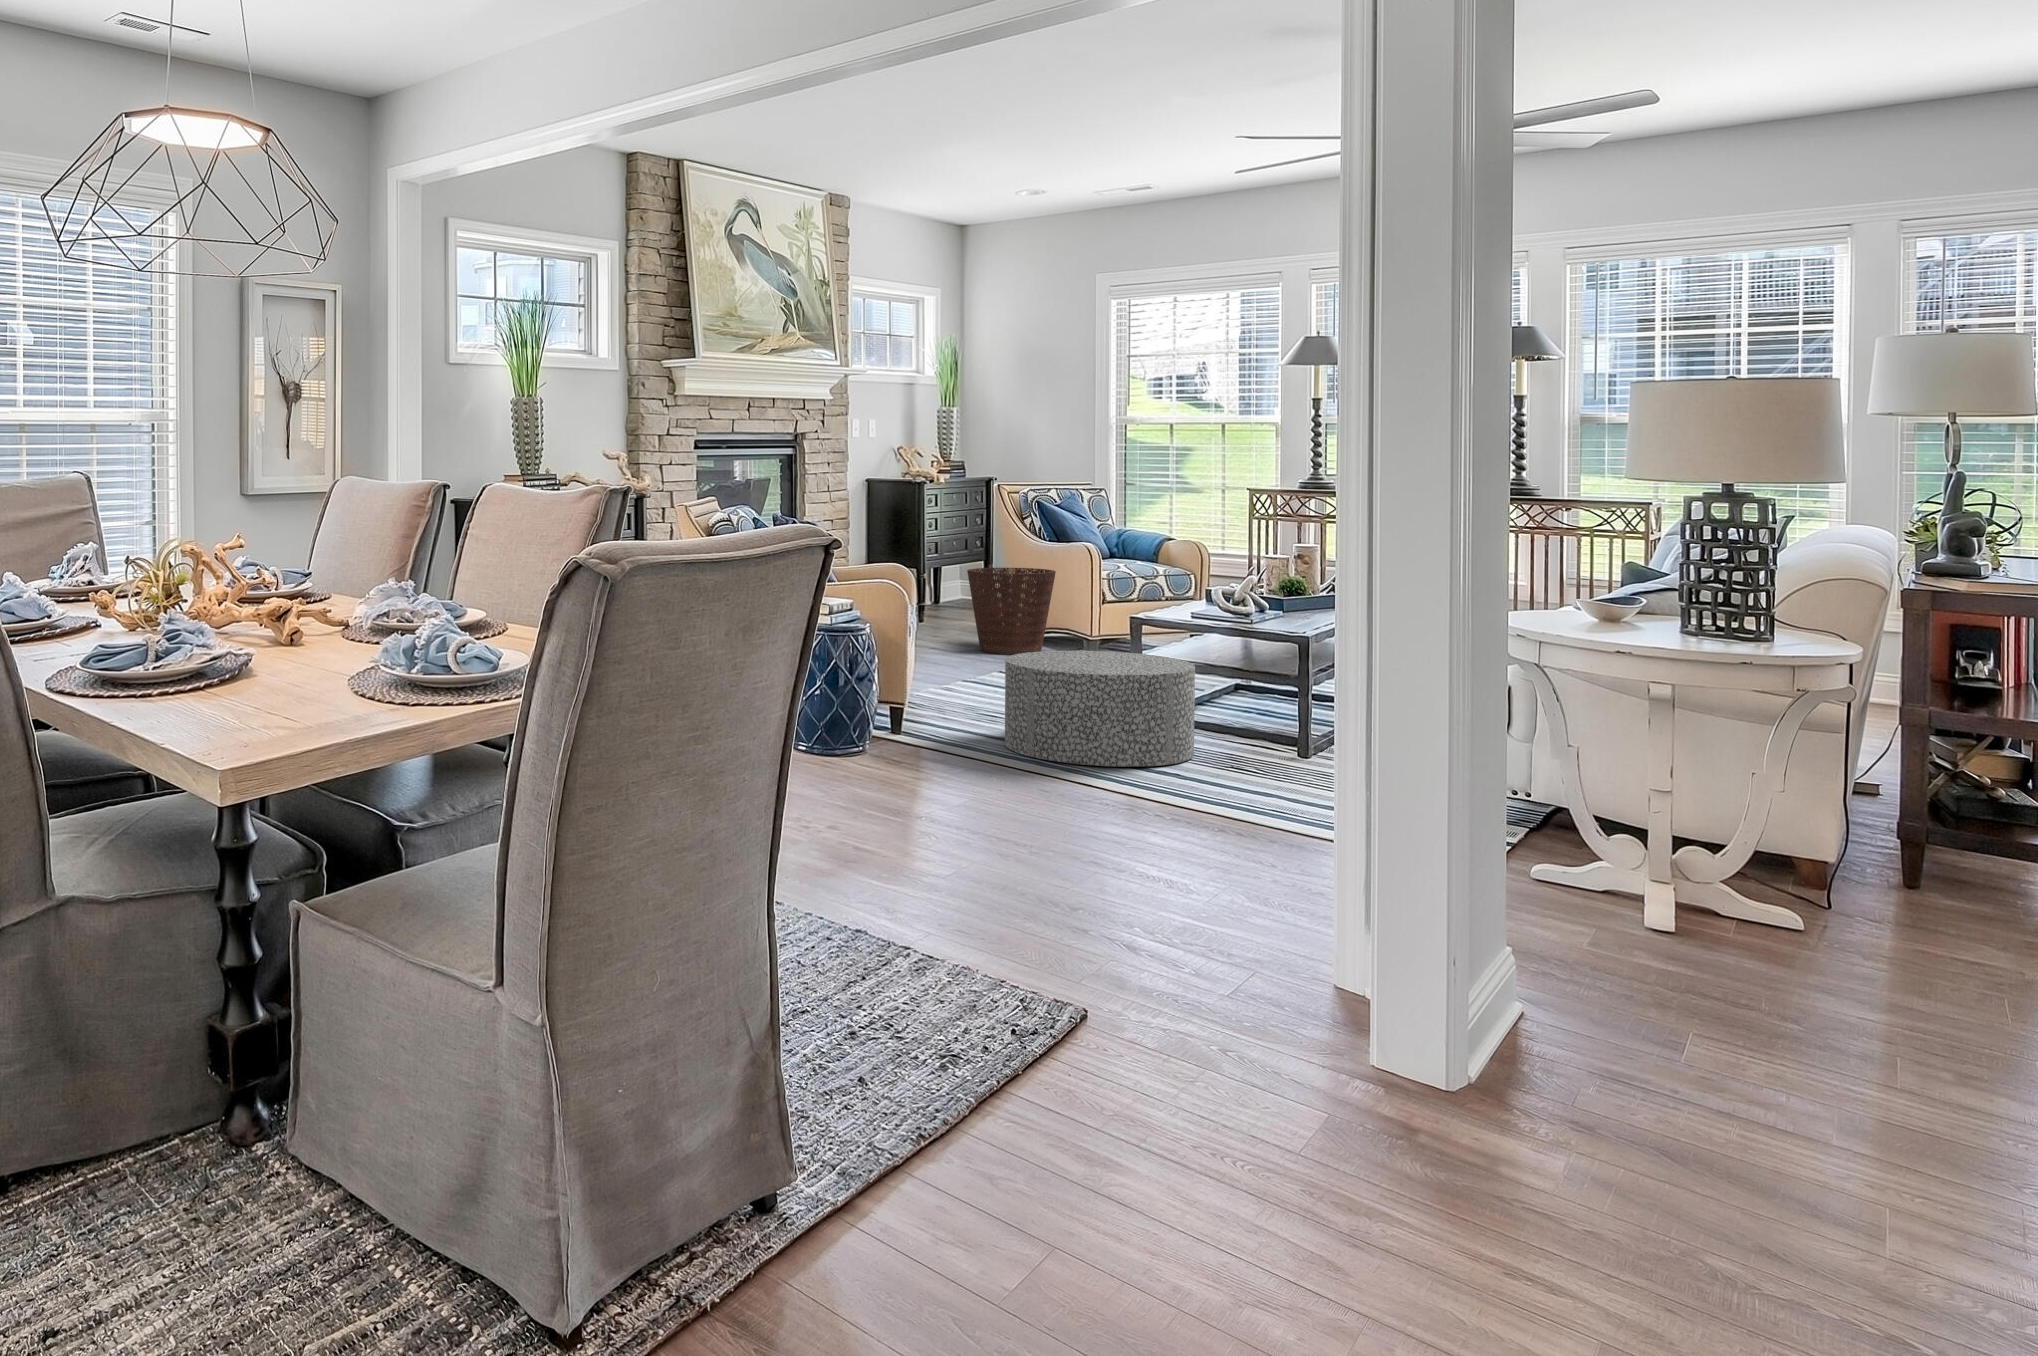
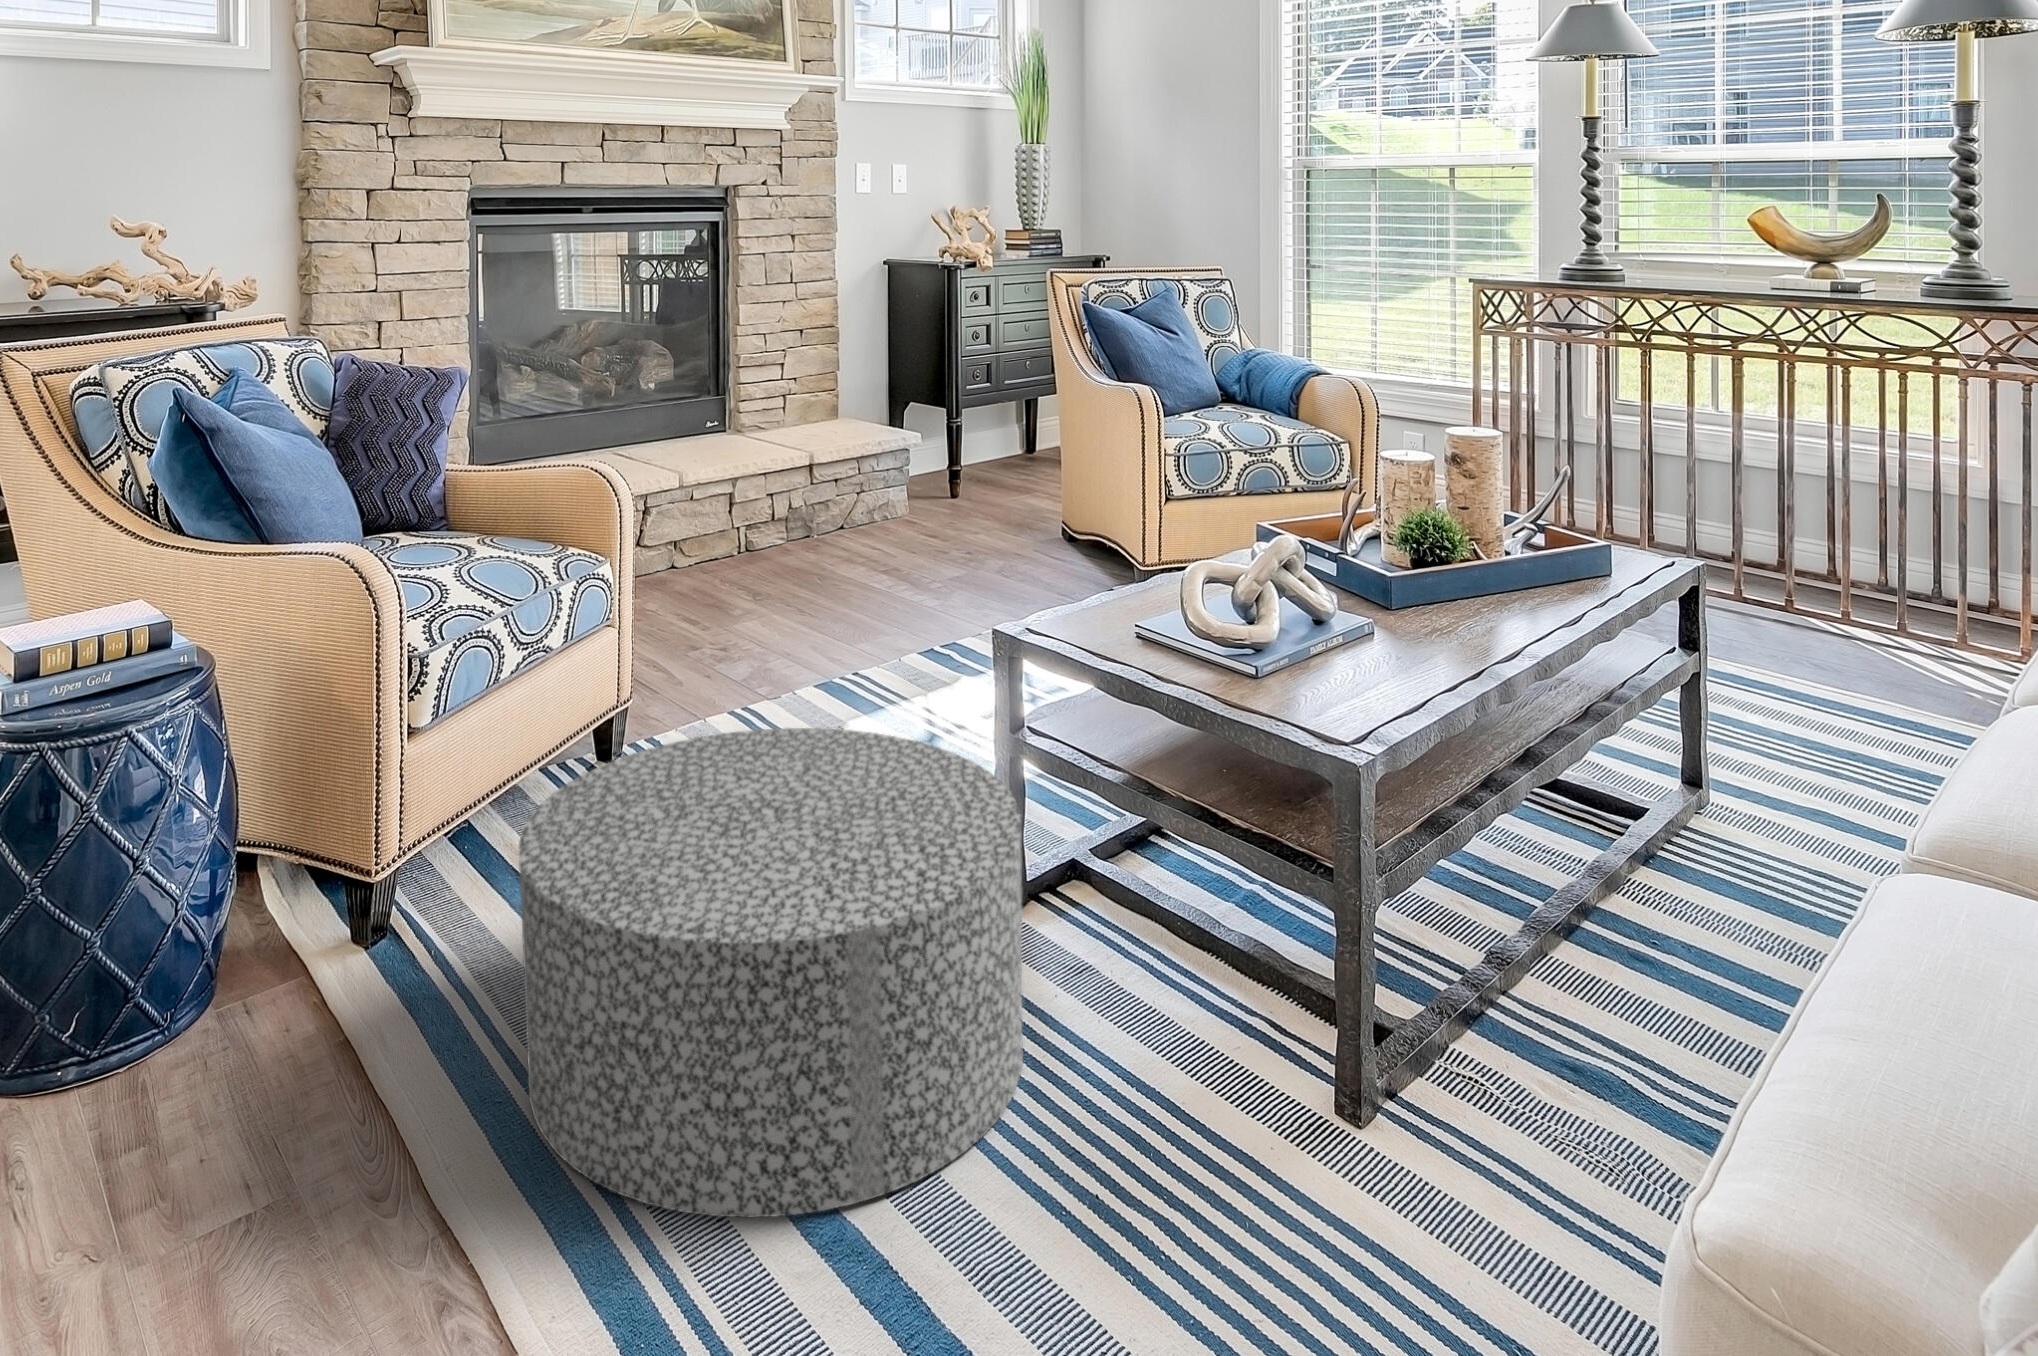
basket: present [967,568,1056,654] -> none [954,419,1104,582]

